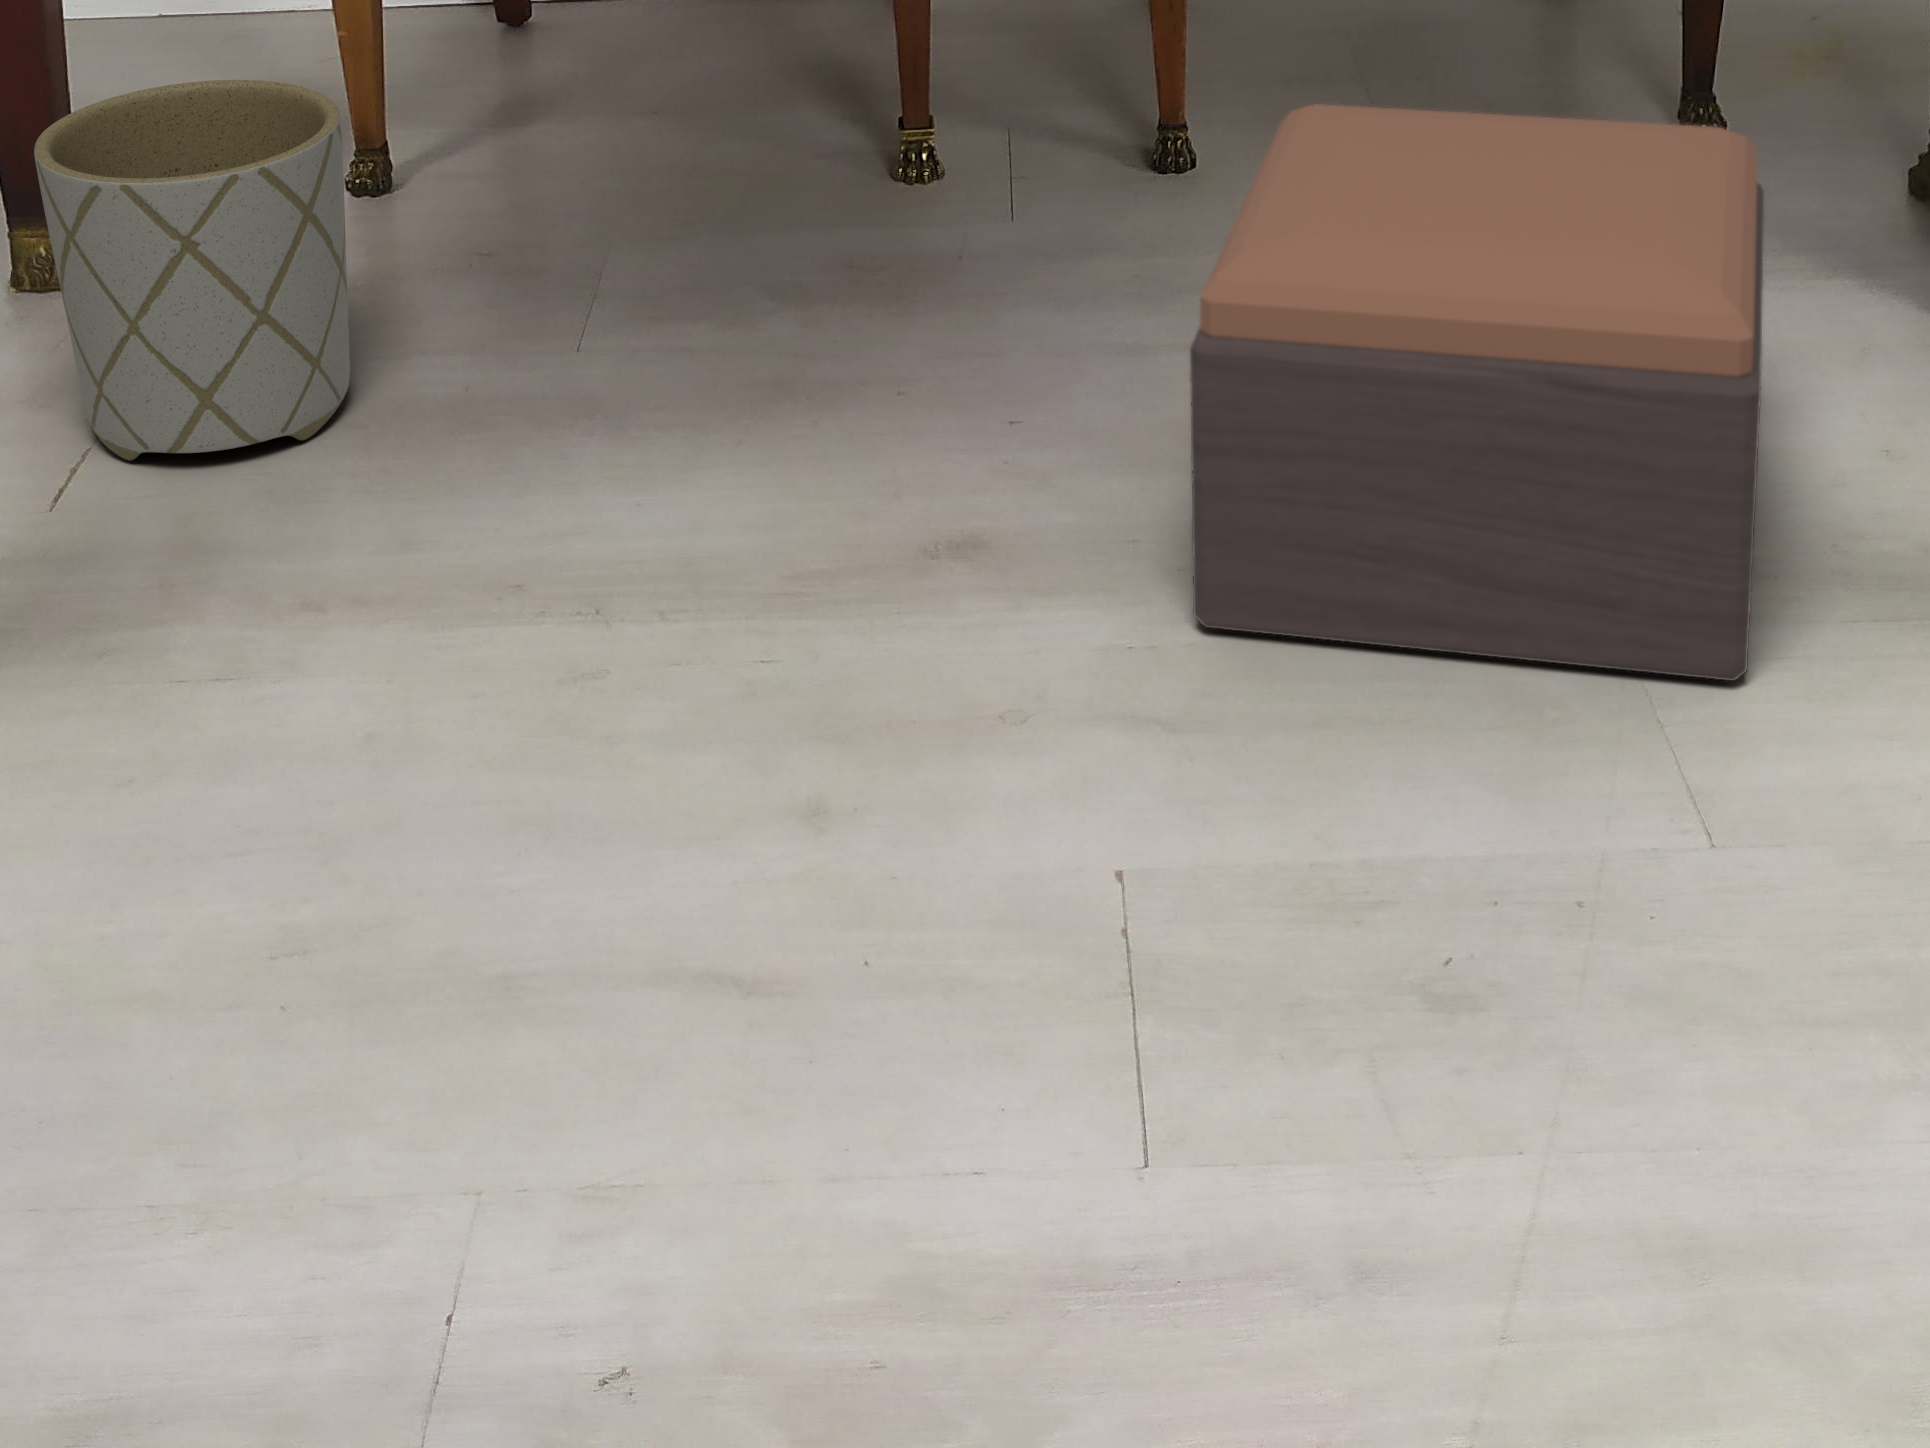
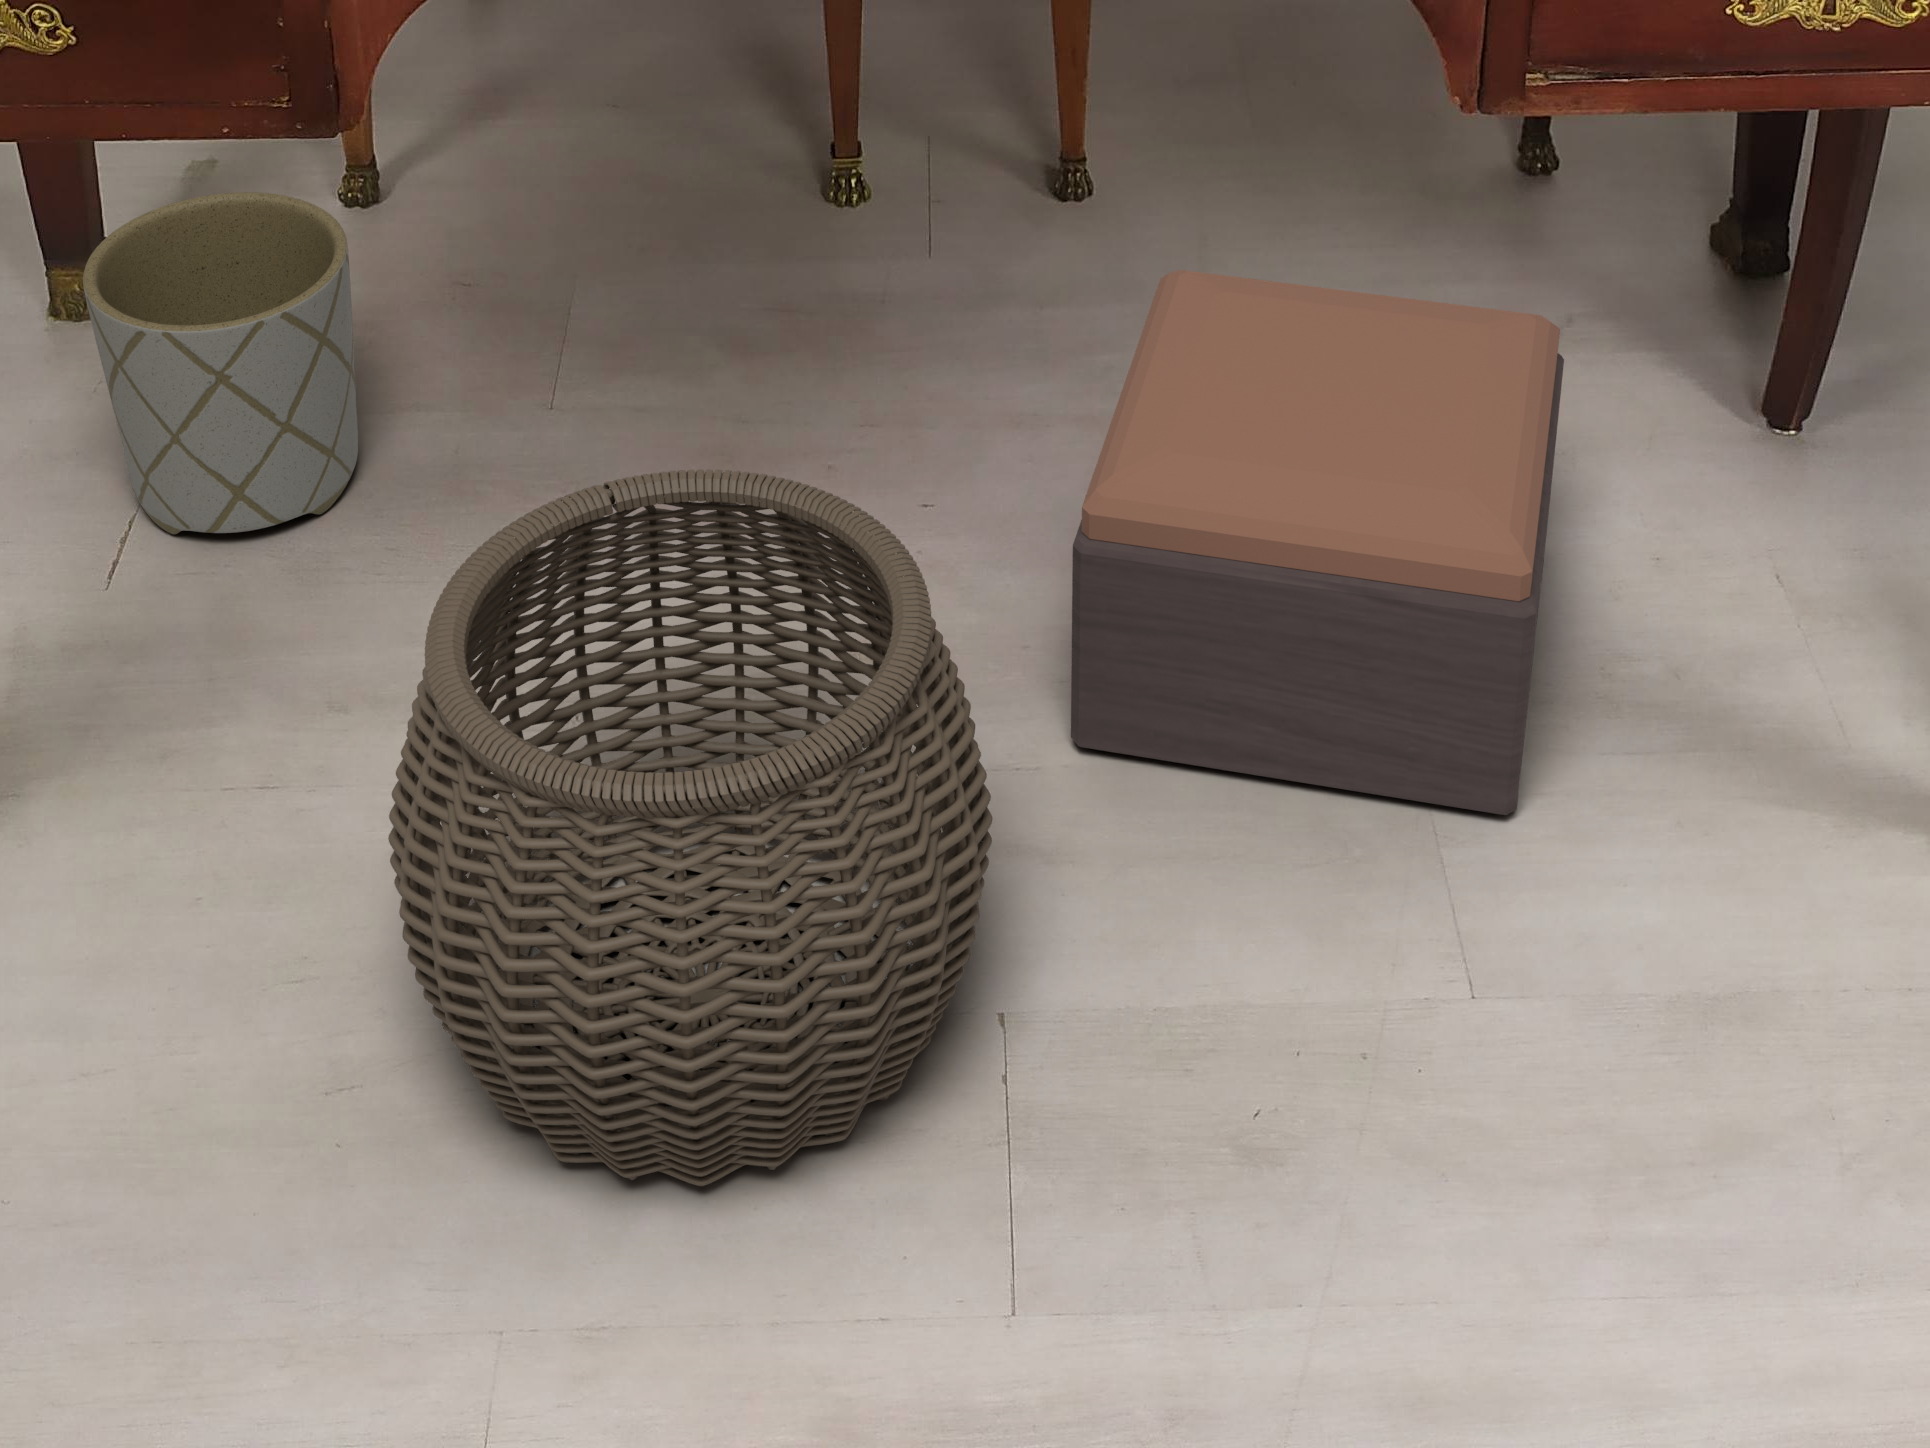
woven basket: none [352,198,1102,1046] -> present [388,469,993,1186]

